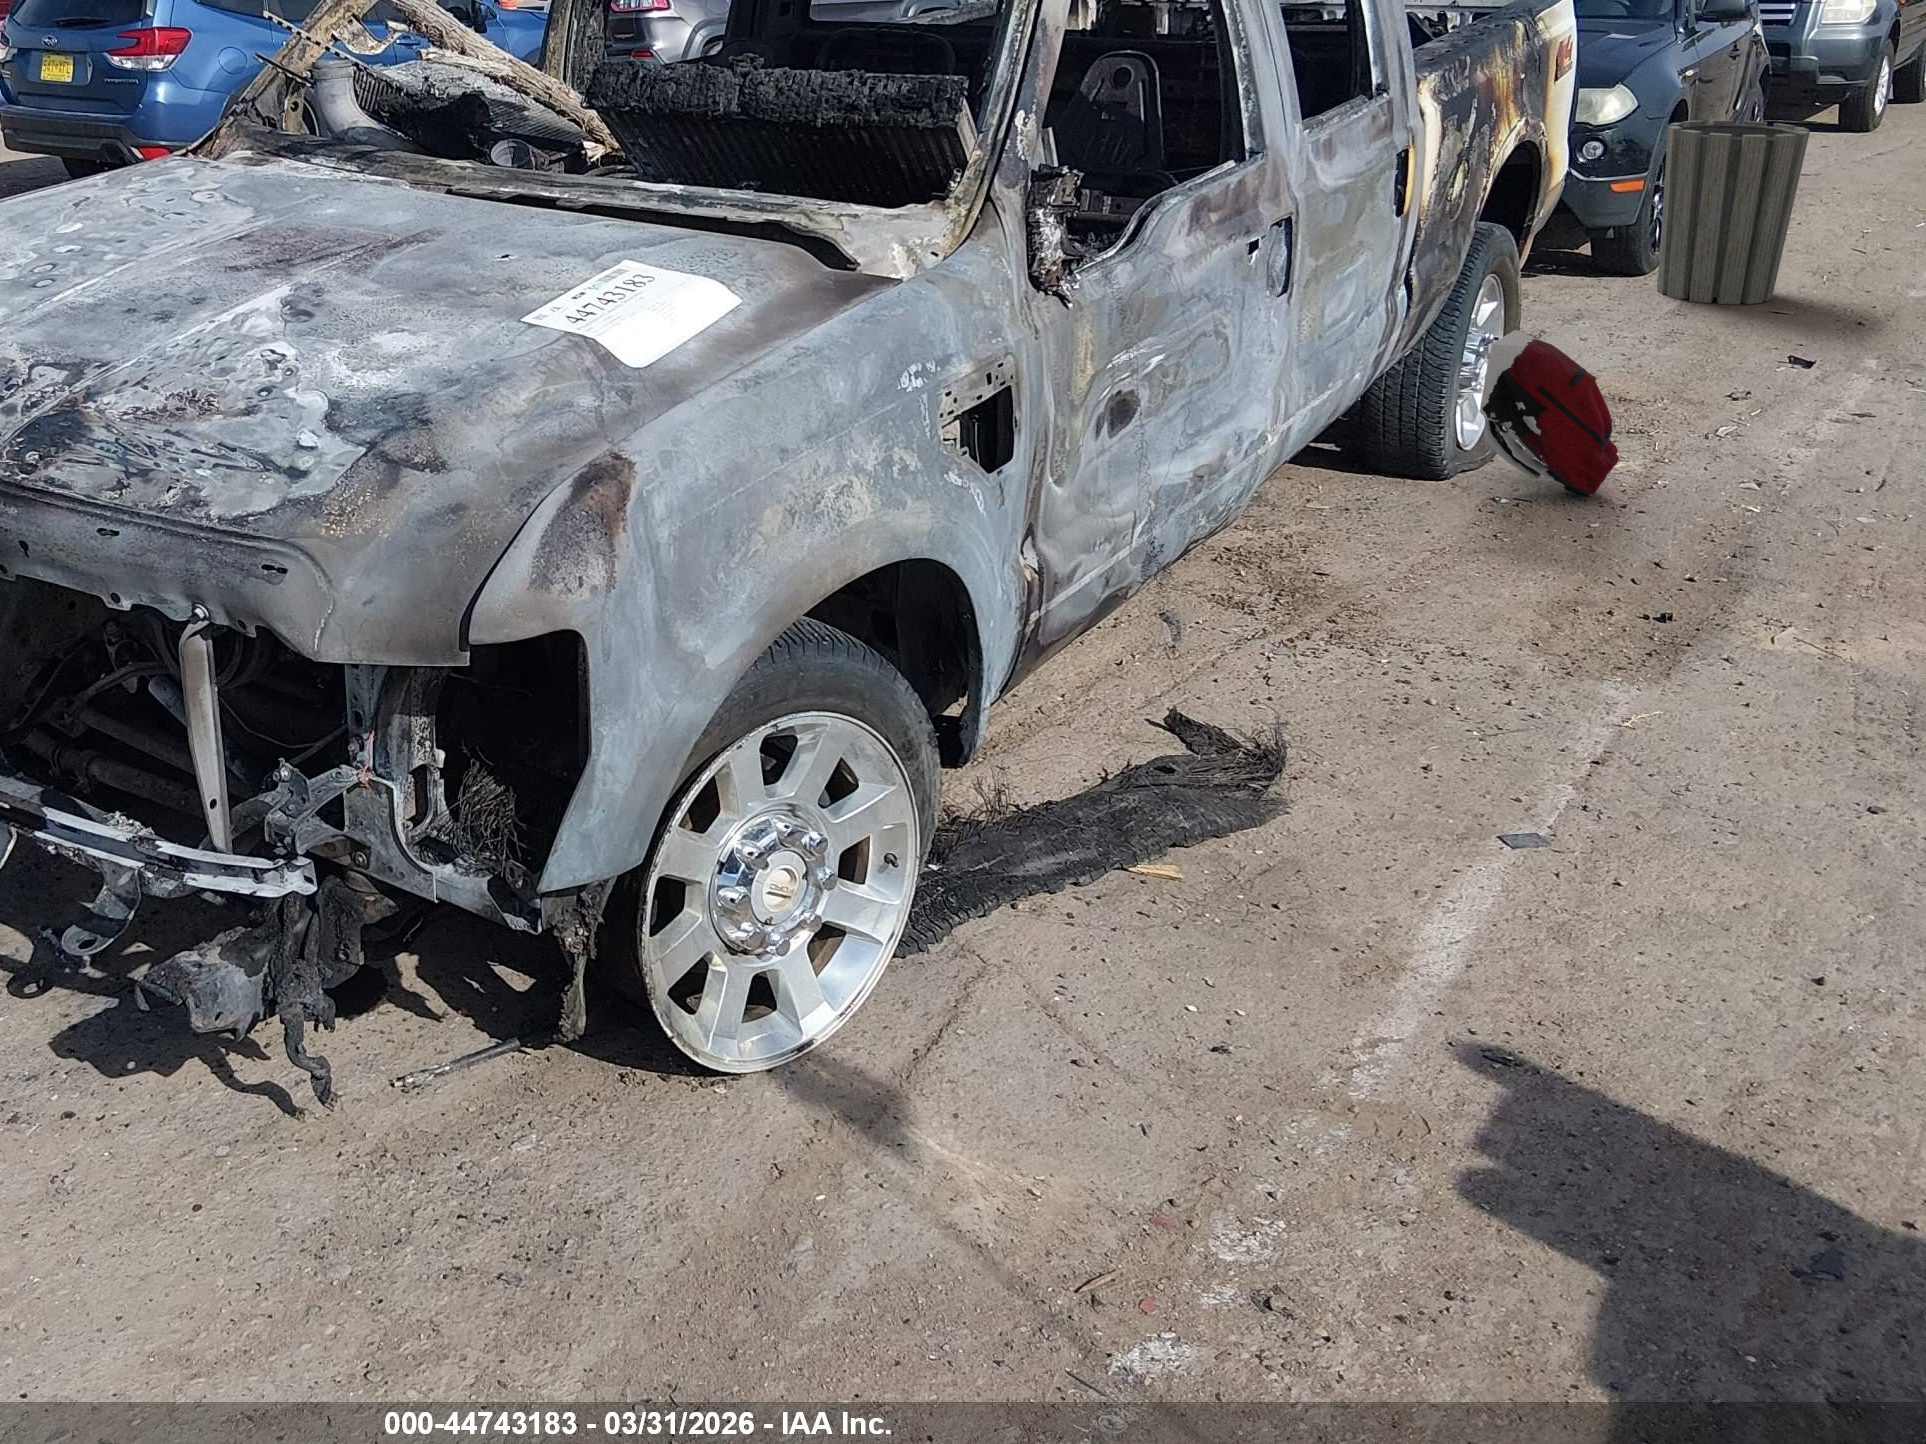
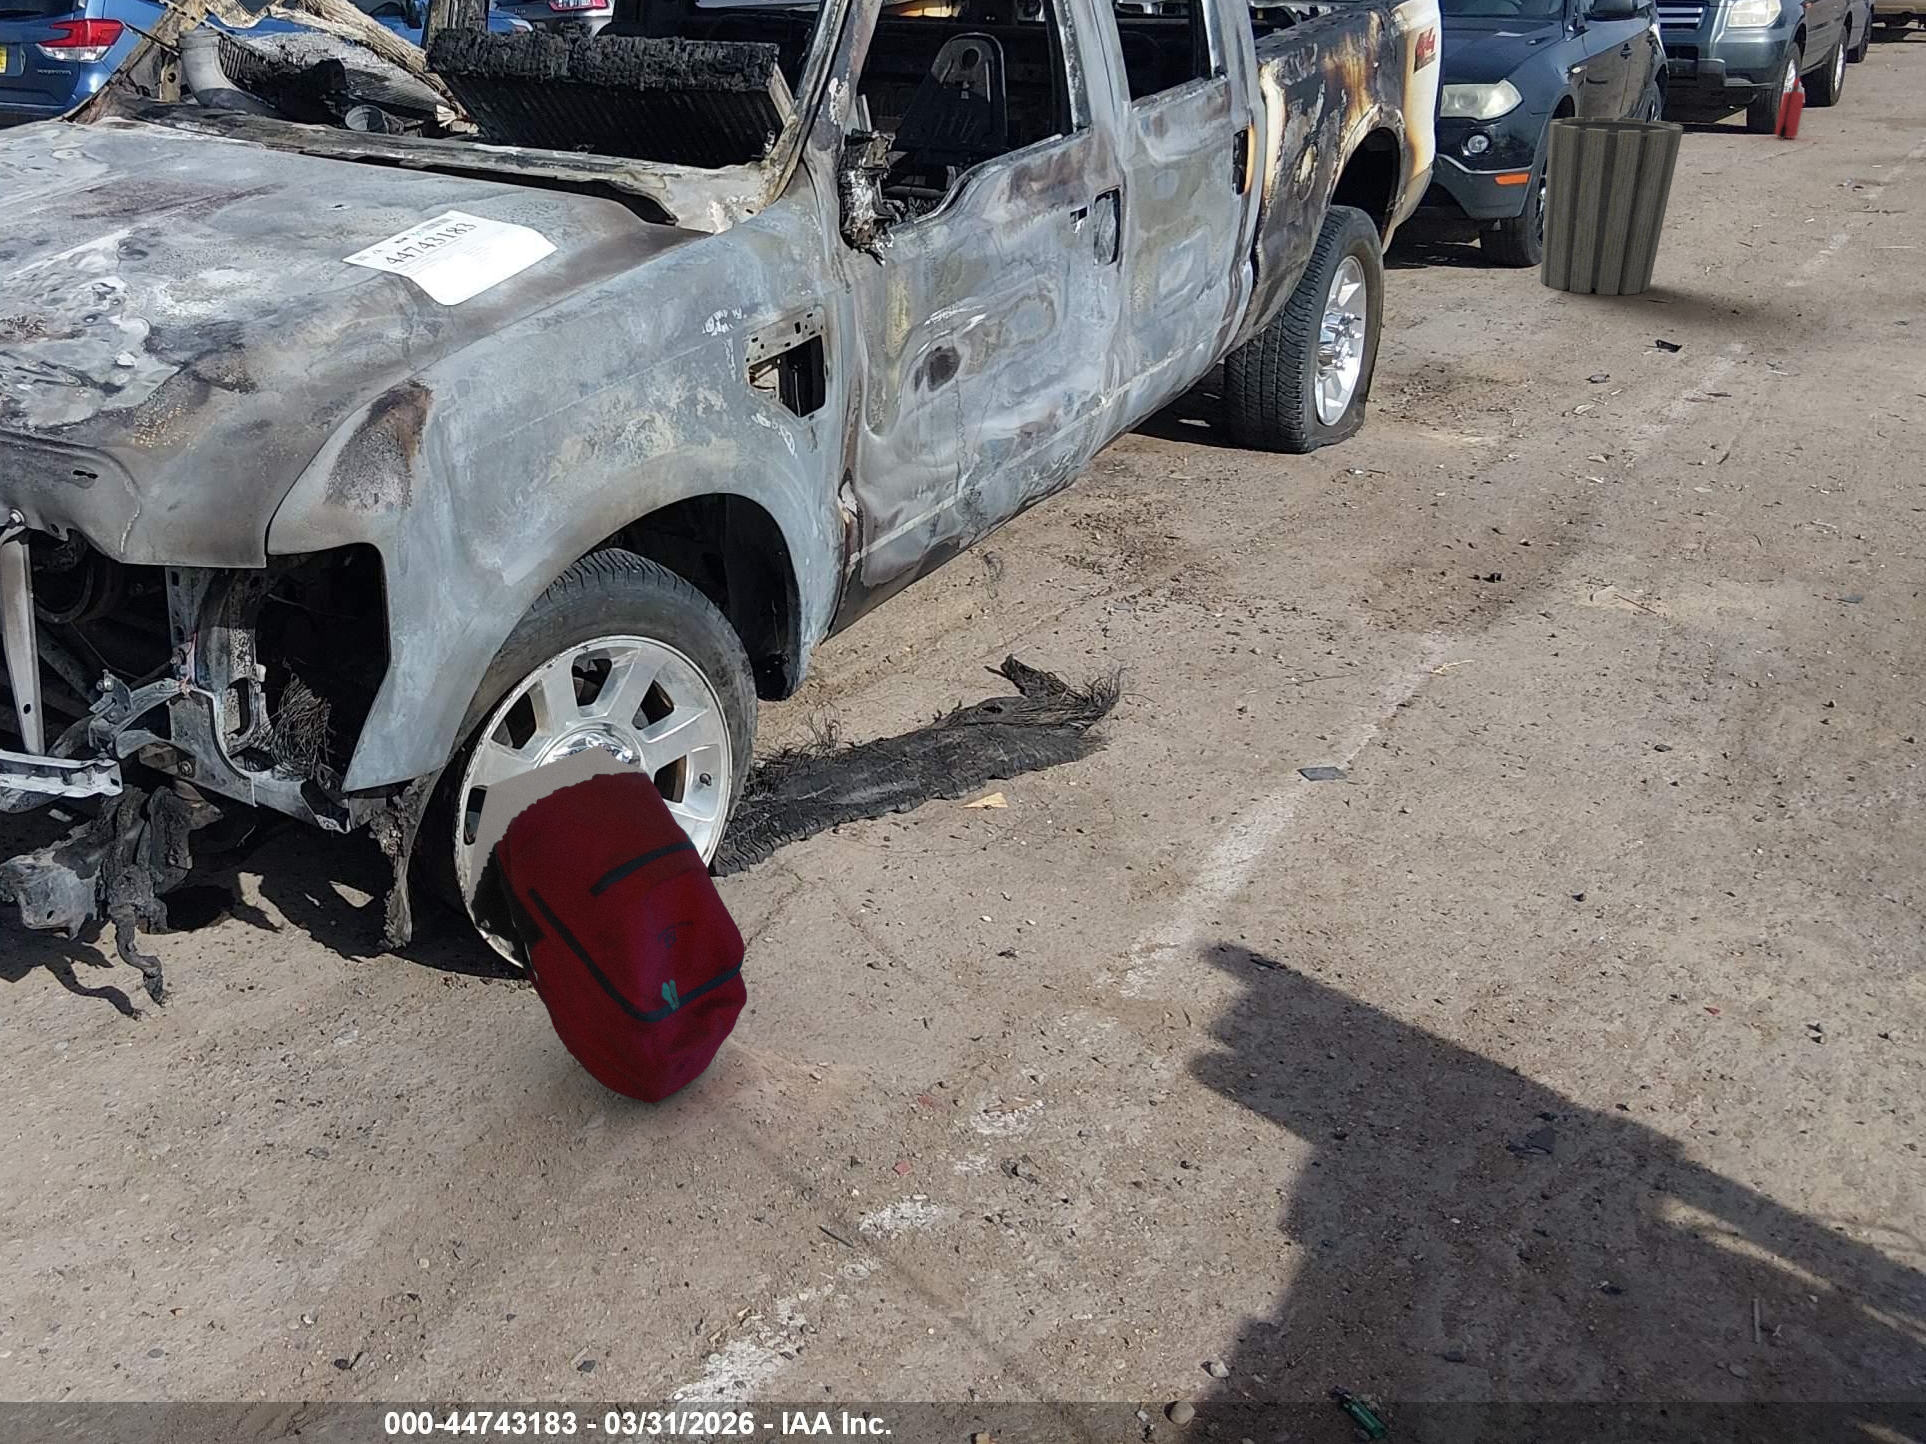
fire extinguisher: none [1873,72,1905,135] -> present [1775,78,1805,139]
backpack: present [1480,330,1619,496] -> present [467,744,747,1103]

